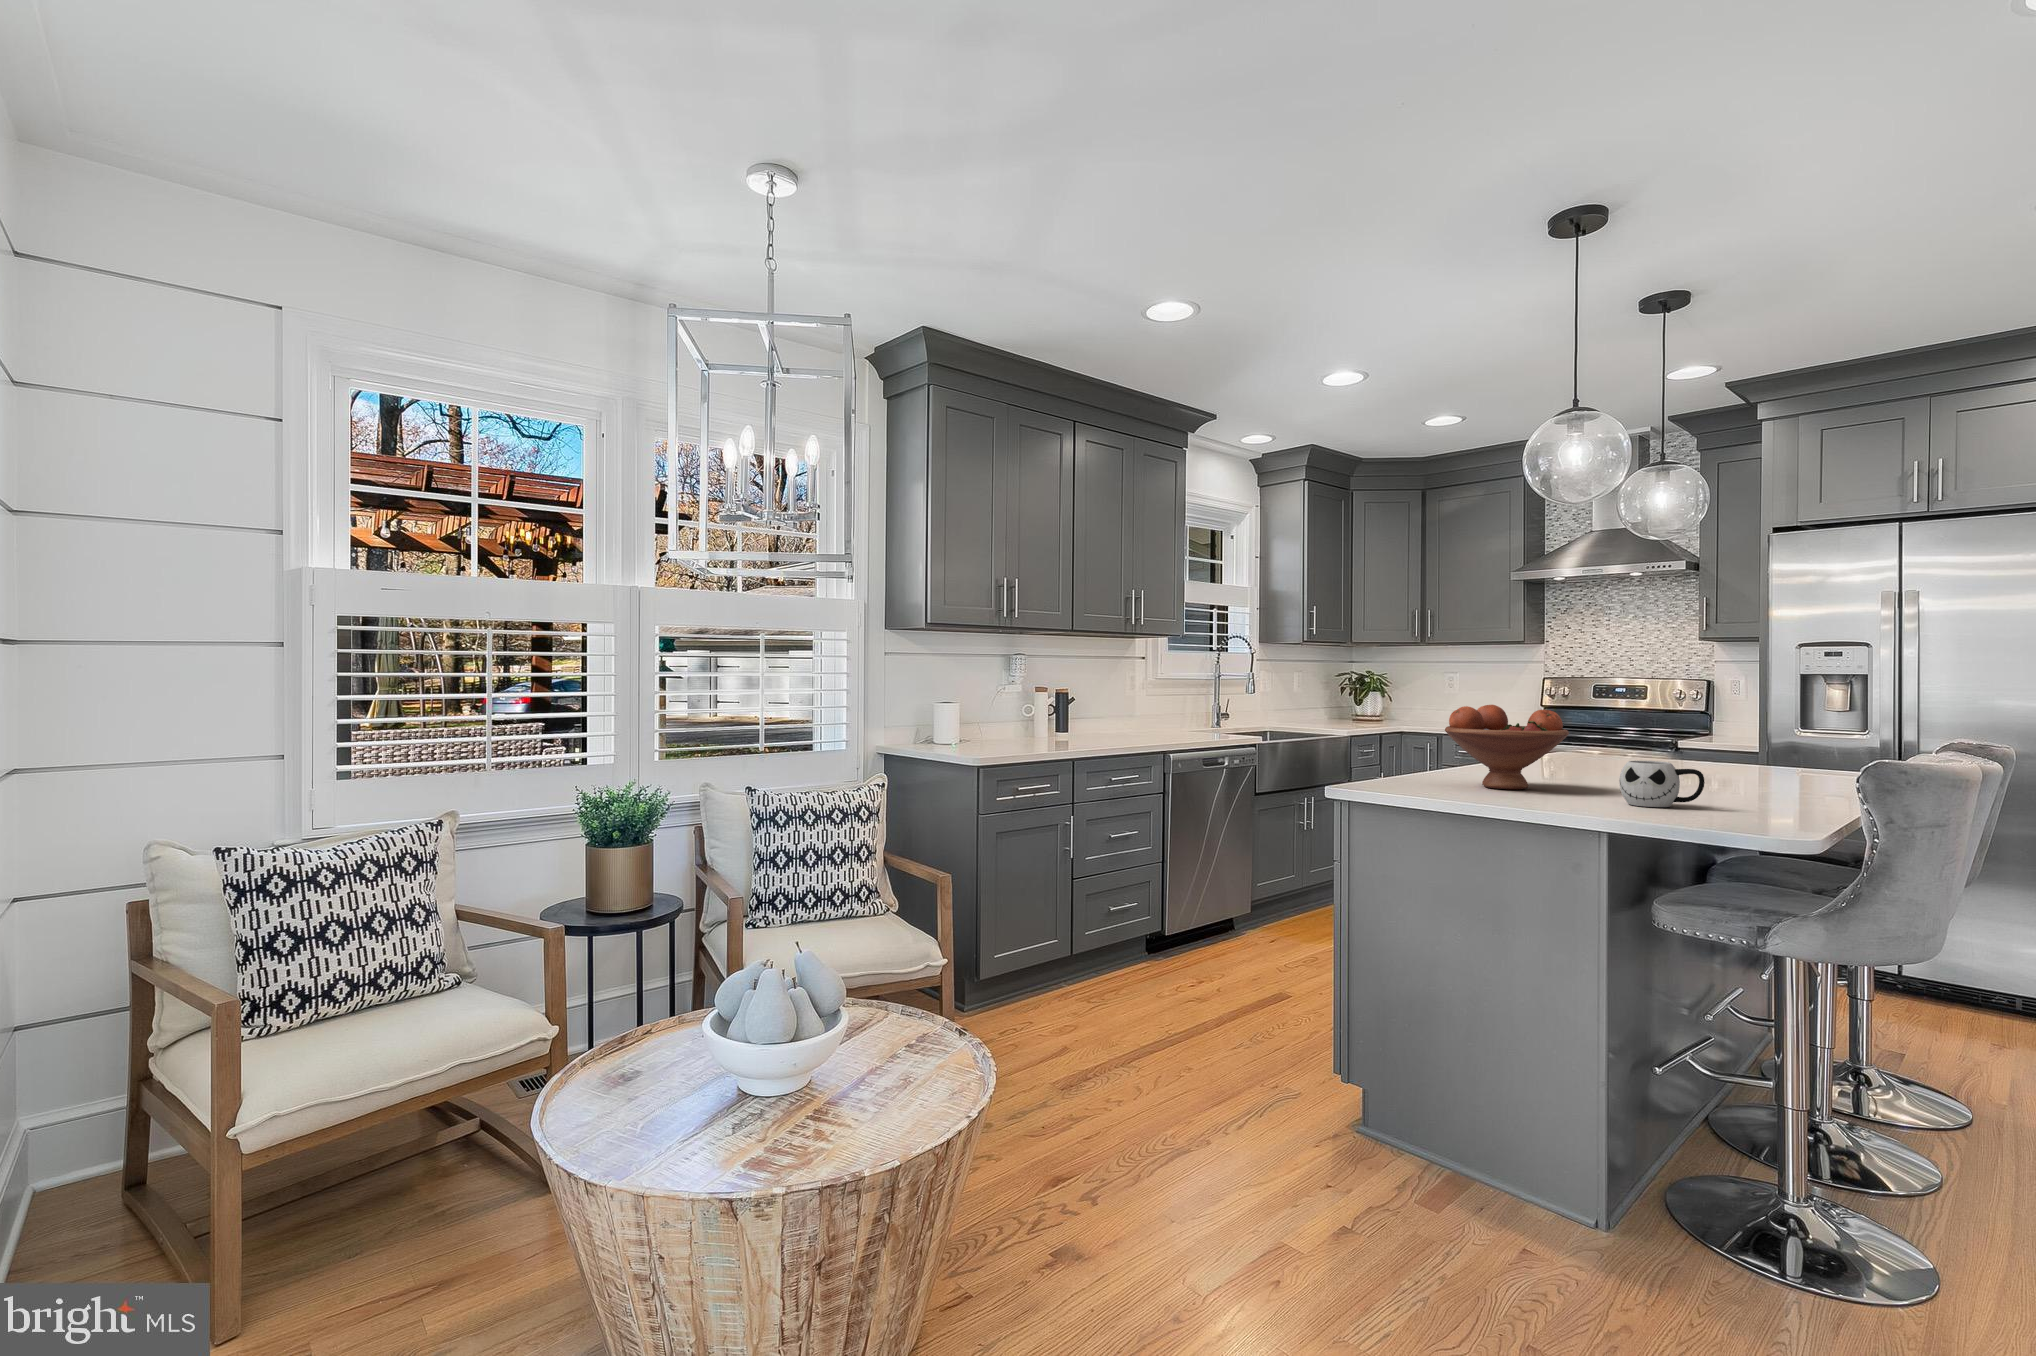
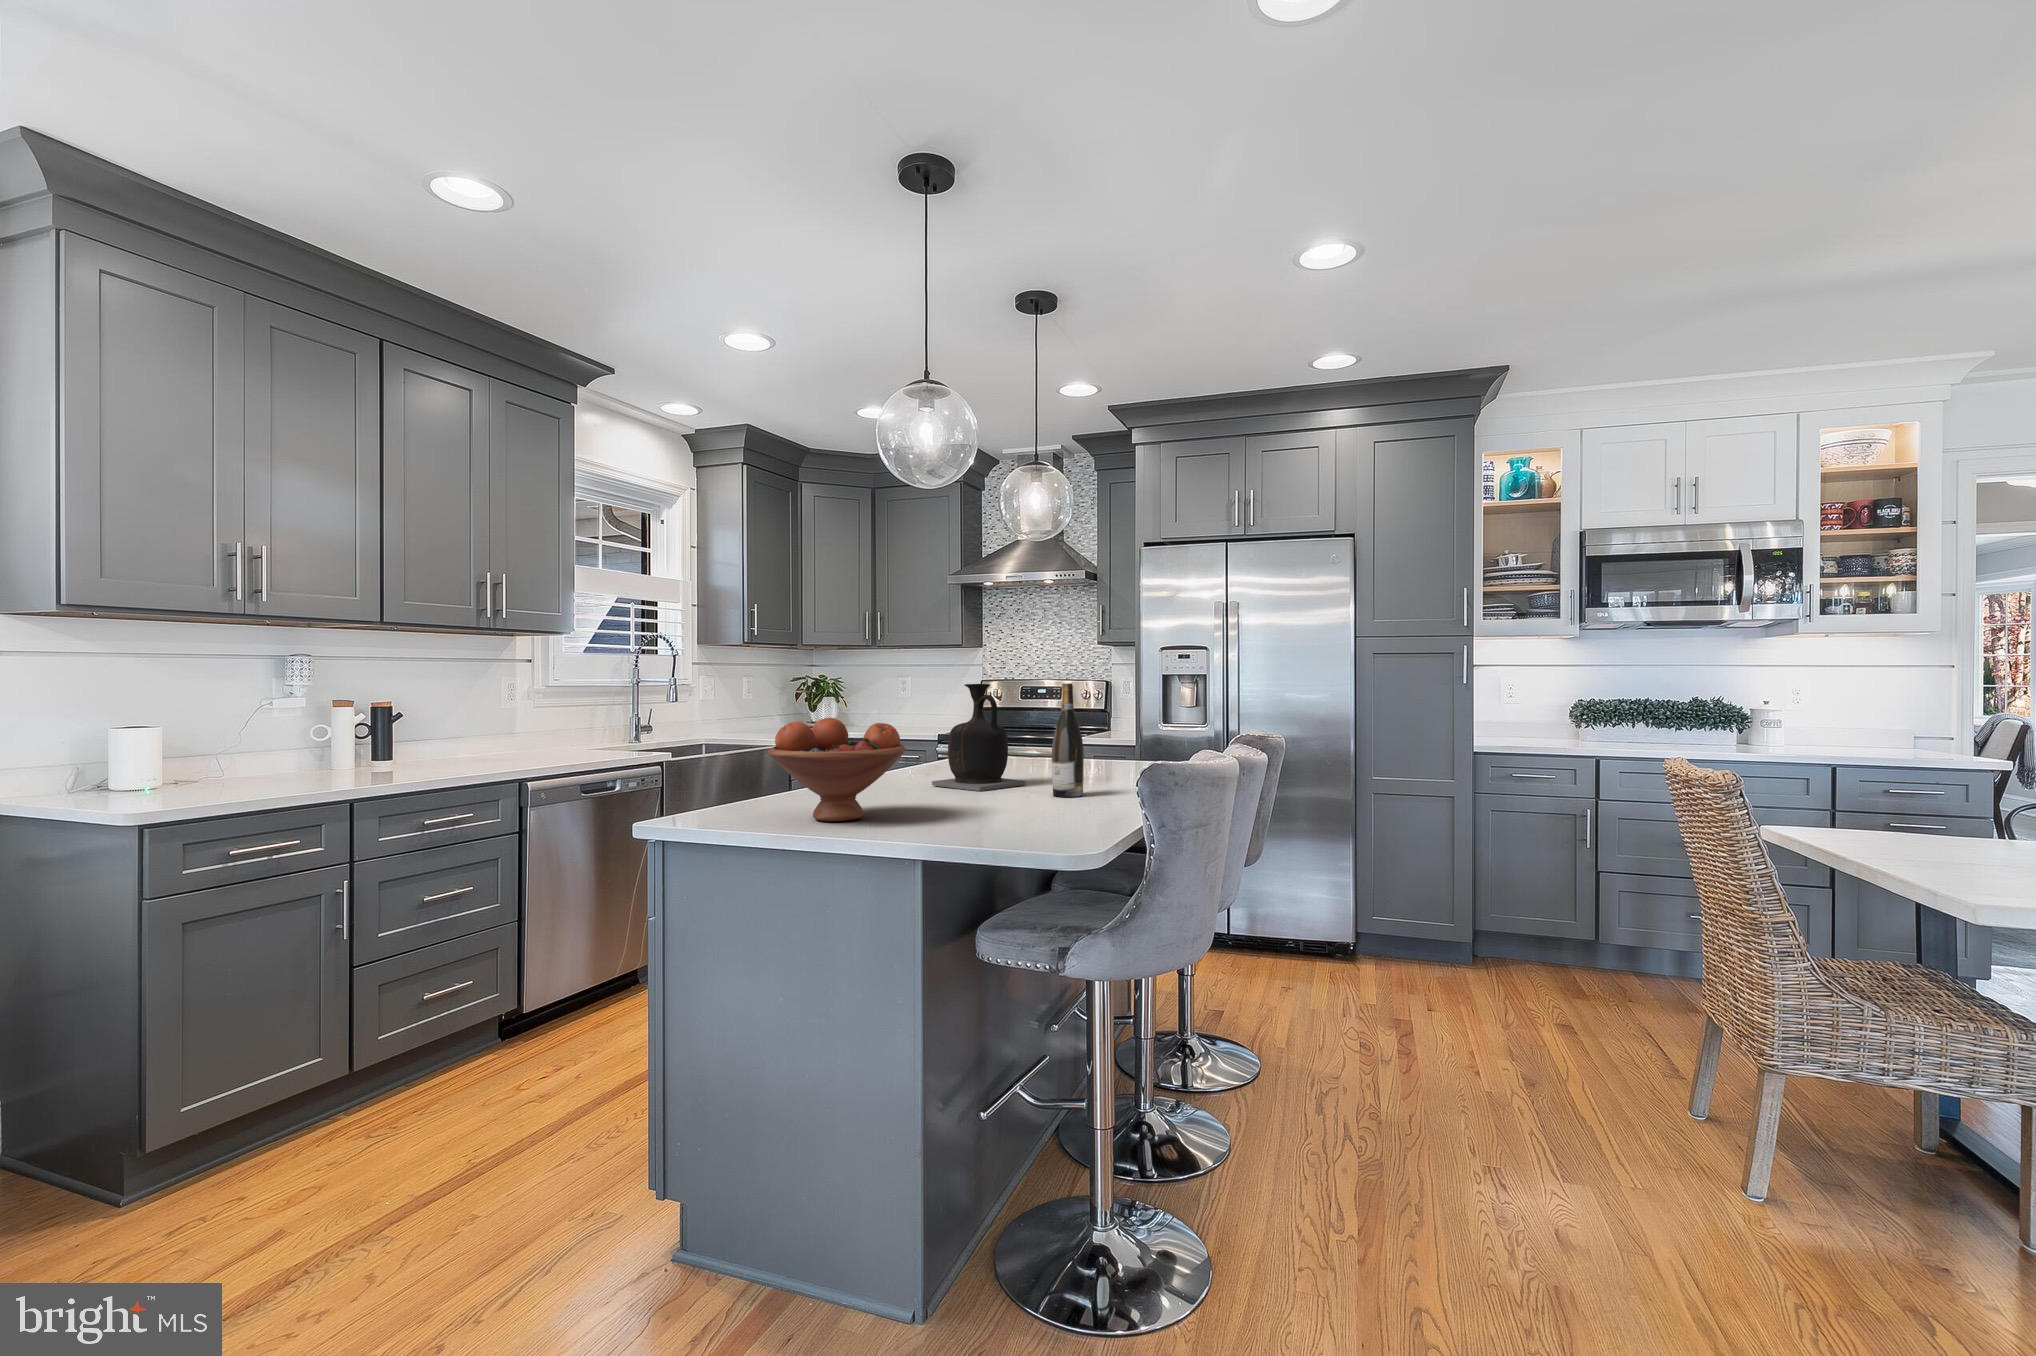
vase: none [1559,679,1661,778] -> present [932,684,1025,791]
wine bottle: none [1701,679,1738,787] -> present [1052,683,1084,797]
mug: present [1619,761,1705,807] -> none [938,783,1020,840]

